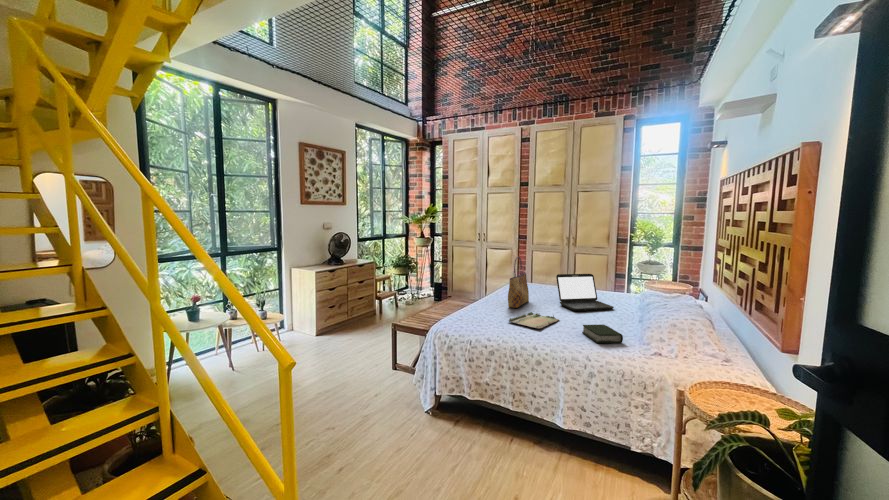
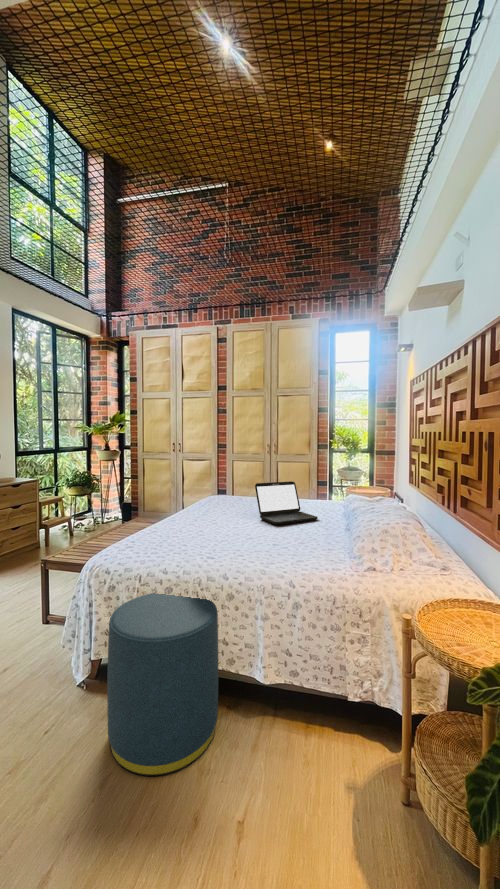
tote bag: present [508,257,529,308] -> none [198,464,225,526]
tray: present [509,312,559,328] -> none [195,530,258,550]
book: present [582,325,623,343] -> none [284,538,330,563]
ottoman: none [451,354,529,474] -> present [107,593,218,776]

